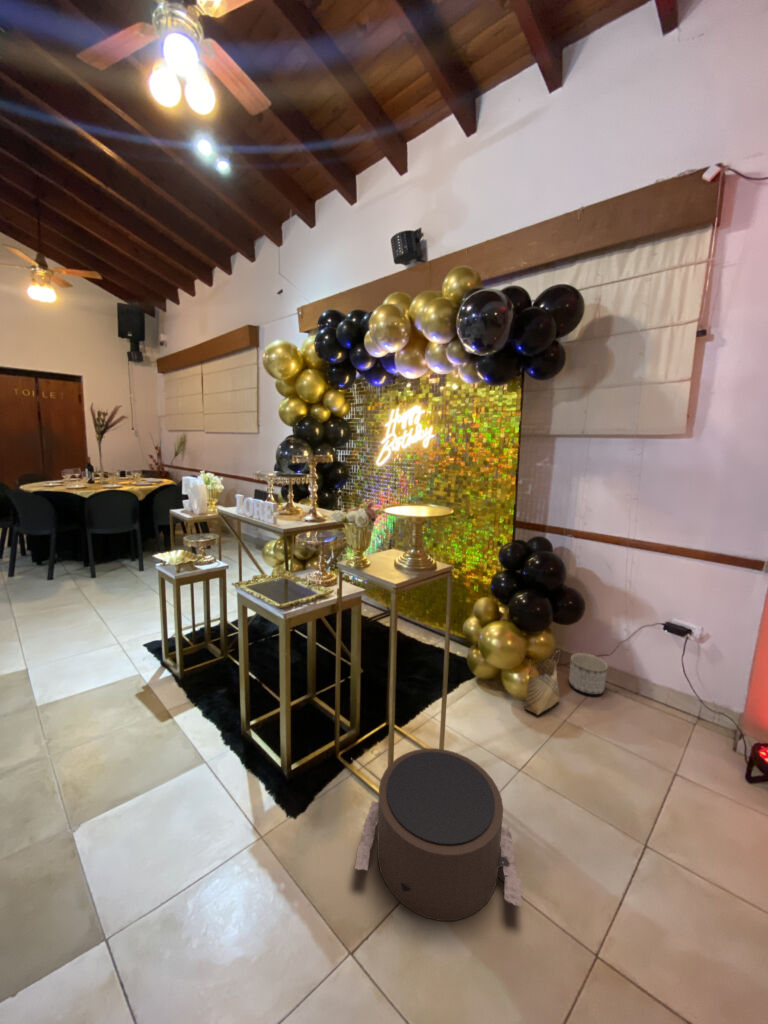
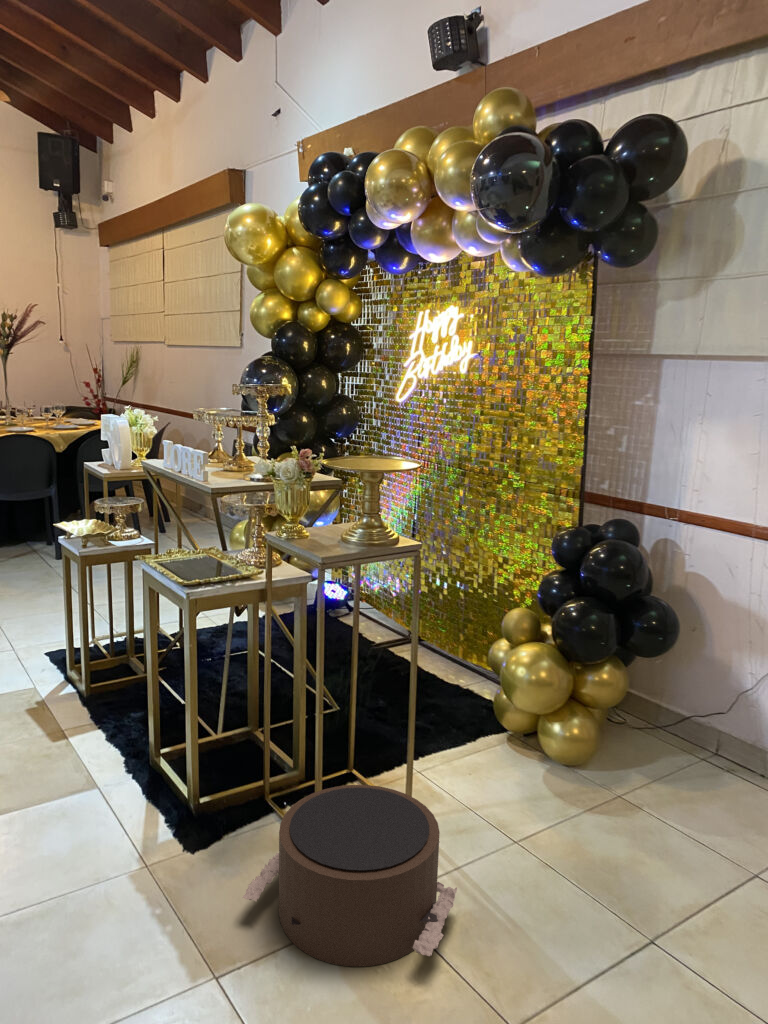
woven basket: present [525,650,560,715] -> none [565,676,627,787]
planter: present [569,653,608,695] -> none [659,710,718,772]

